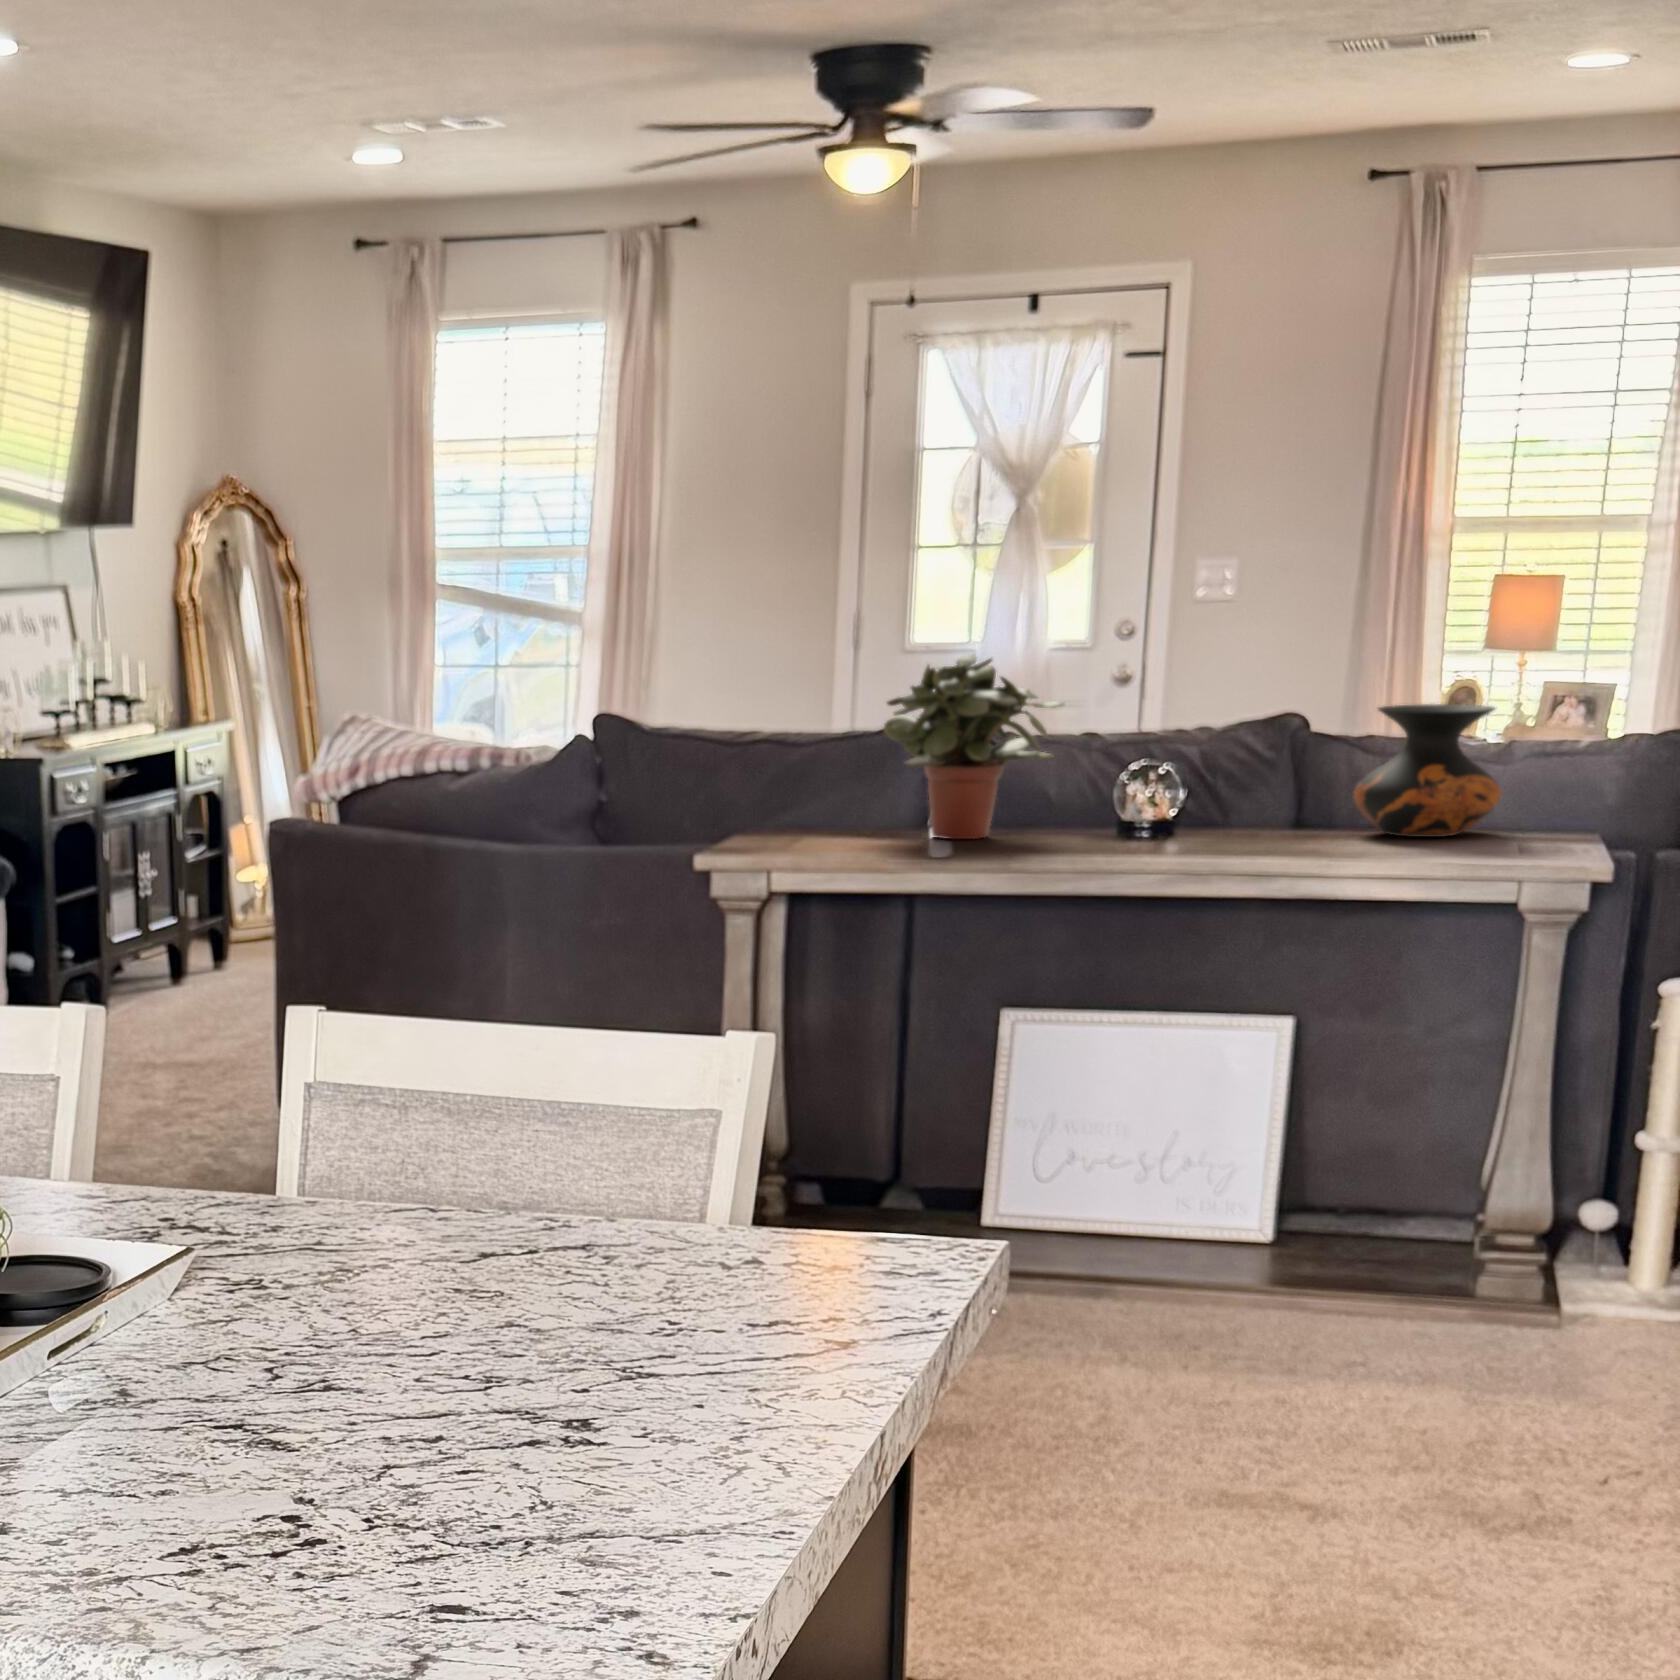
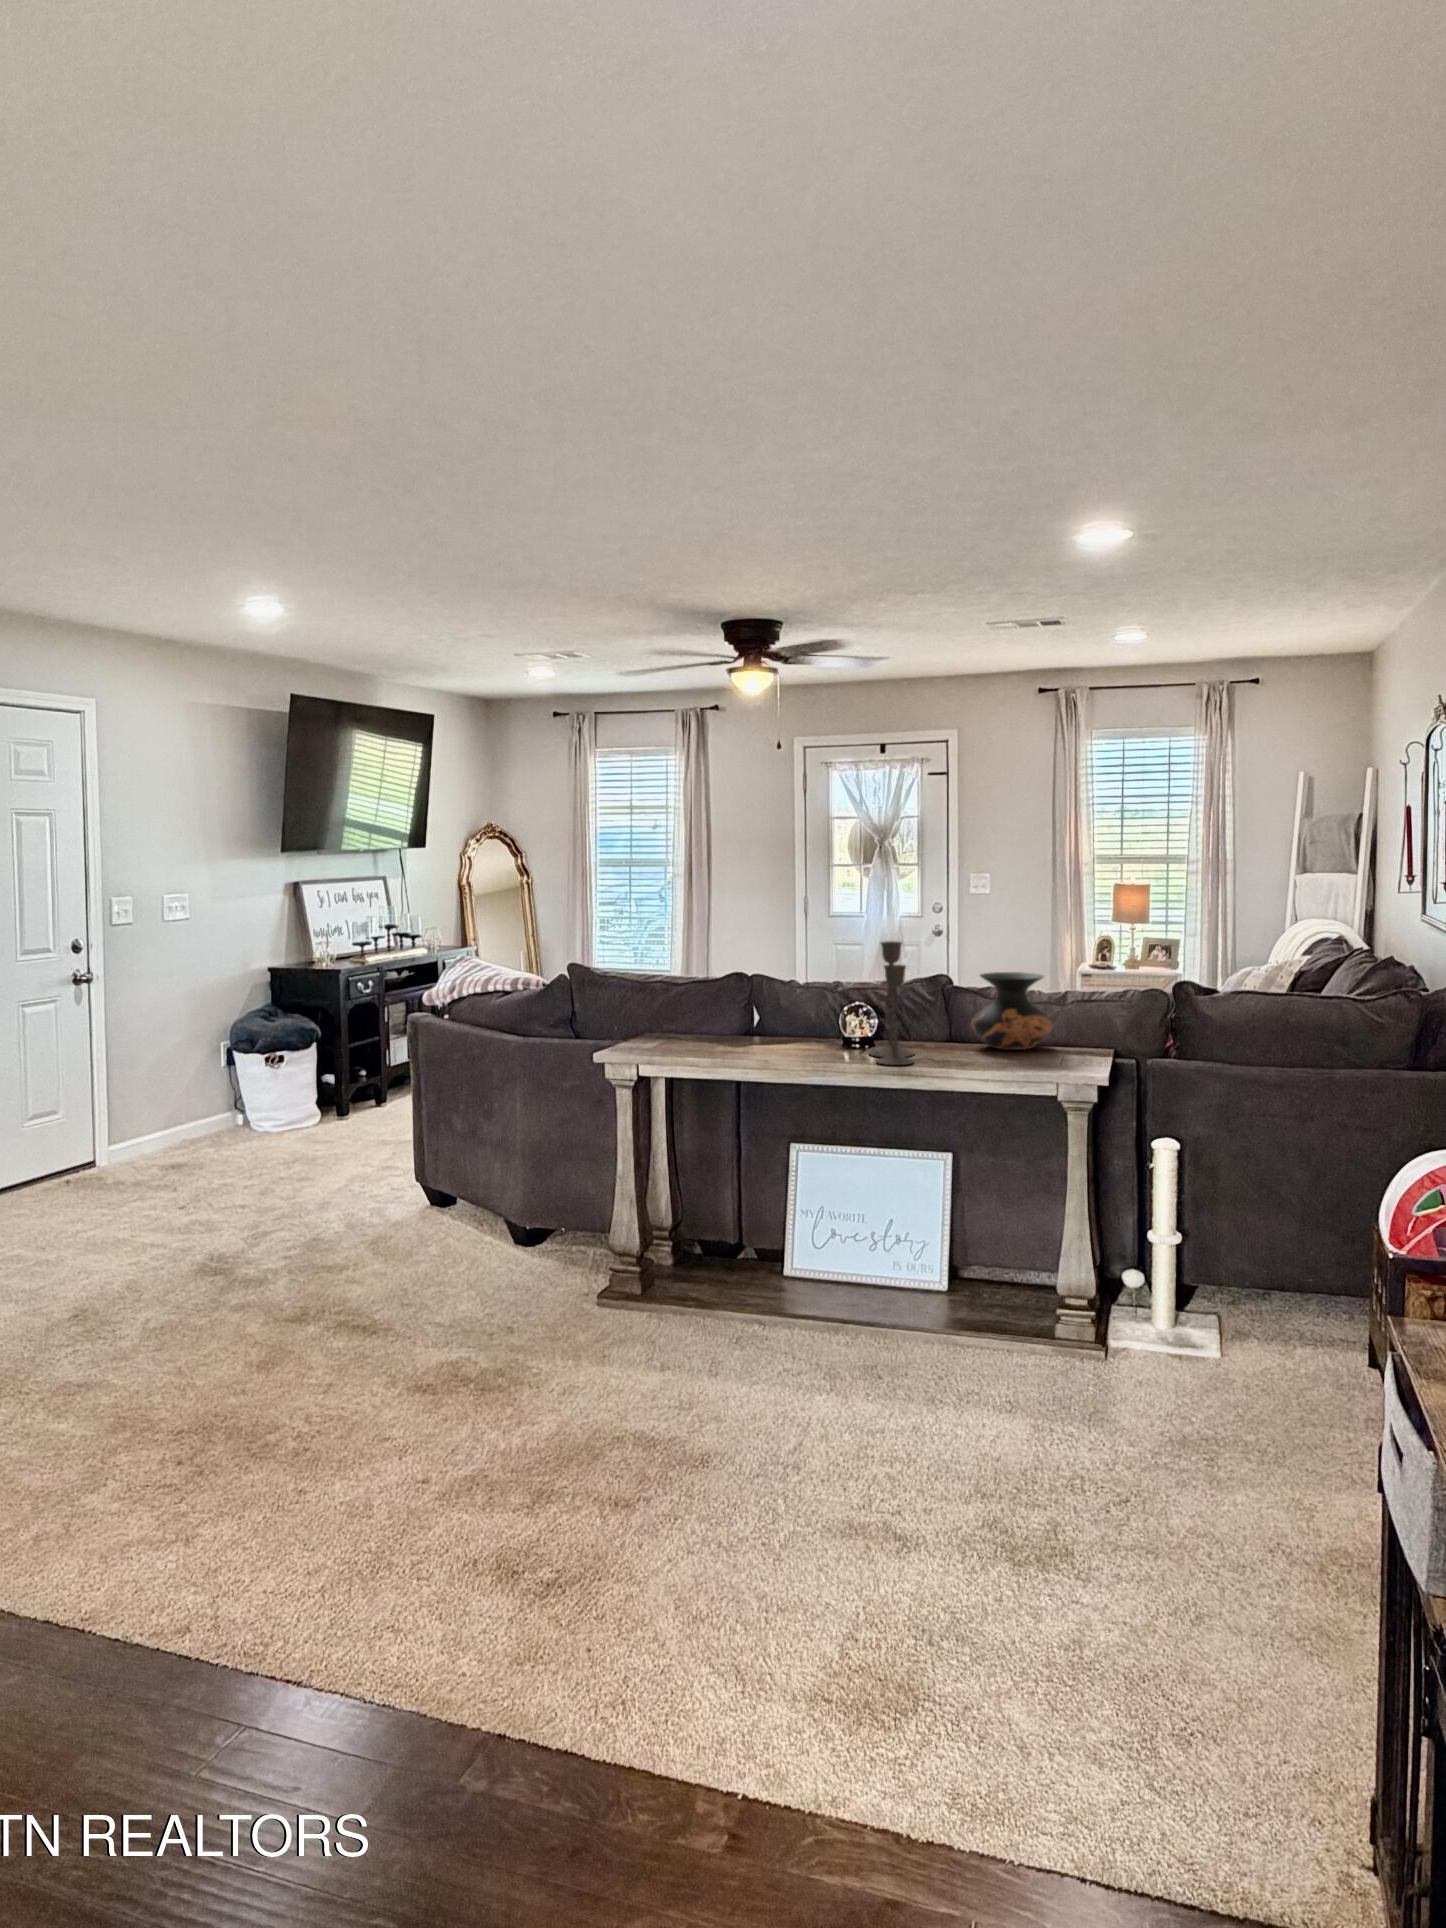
candlestick: none [1178,650,1272,858] -> present [869,941,914,1065]
potted plant: present [884,653,1064,839] -> none [705,939,807,1045]

